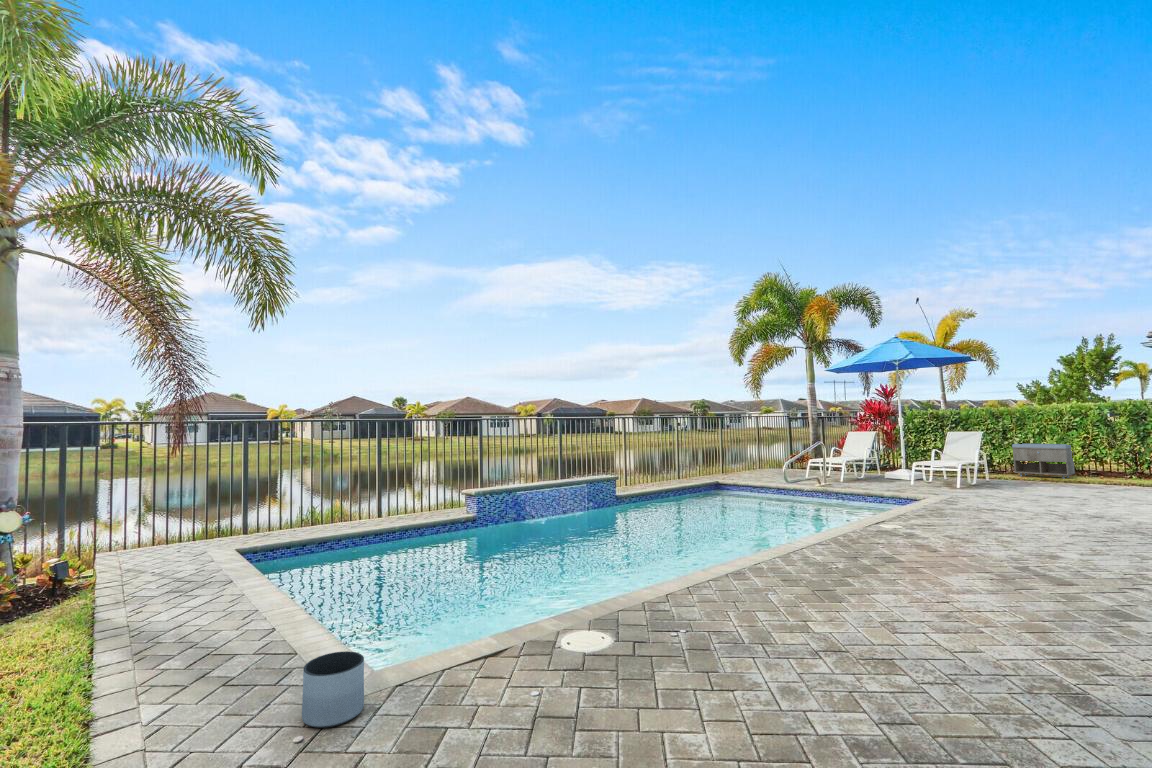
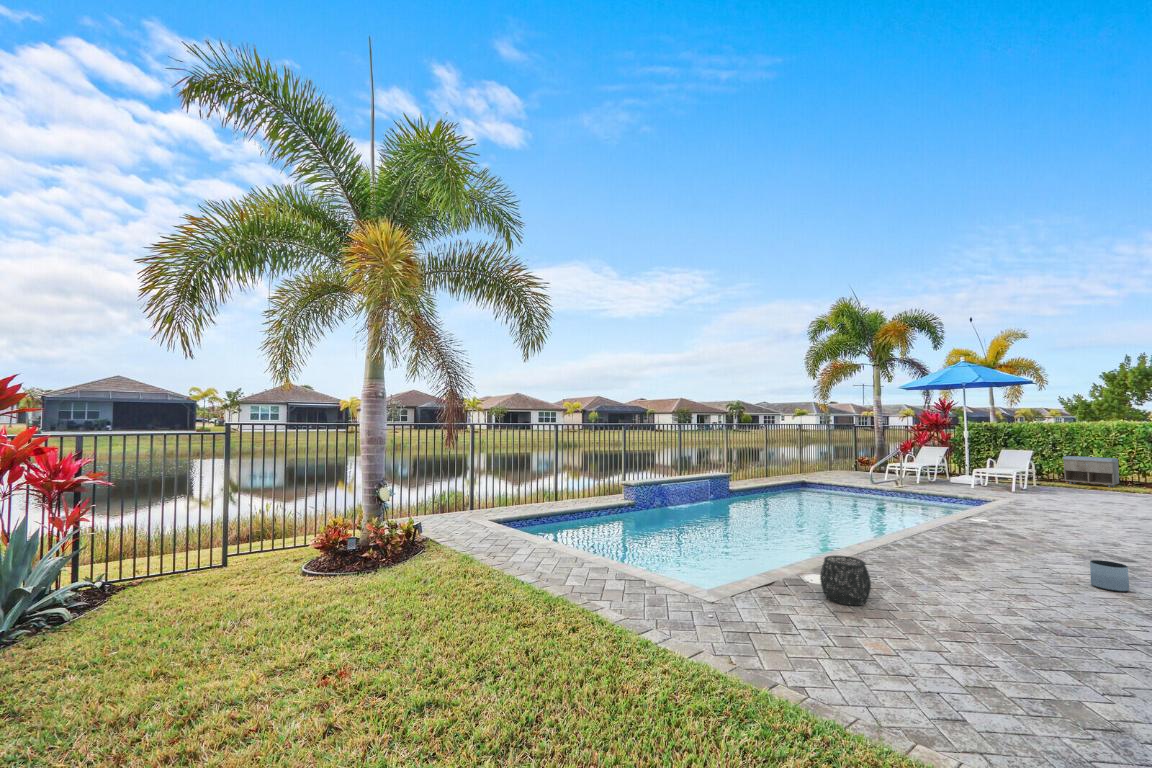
woven basket: none [504,622,592,729] -> present [820,555,871,606]
planter: present [302,651,364,728] -> present [1090,560,1129,592]

